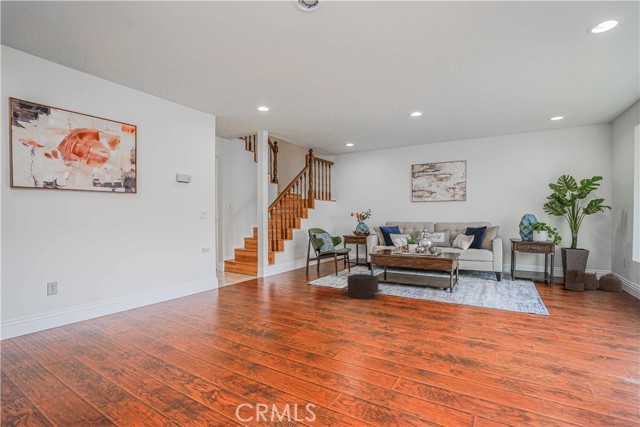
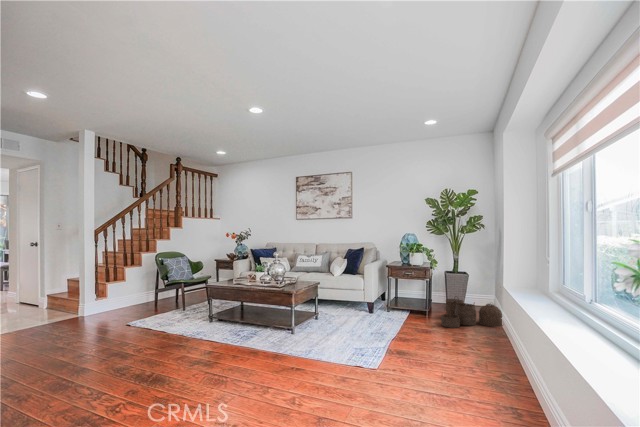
pouf: present [341,274,382,299] -> none [126,317,189,357]

